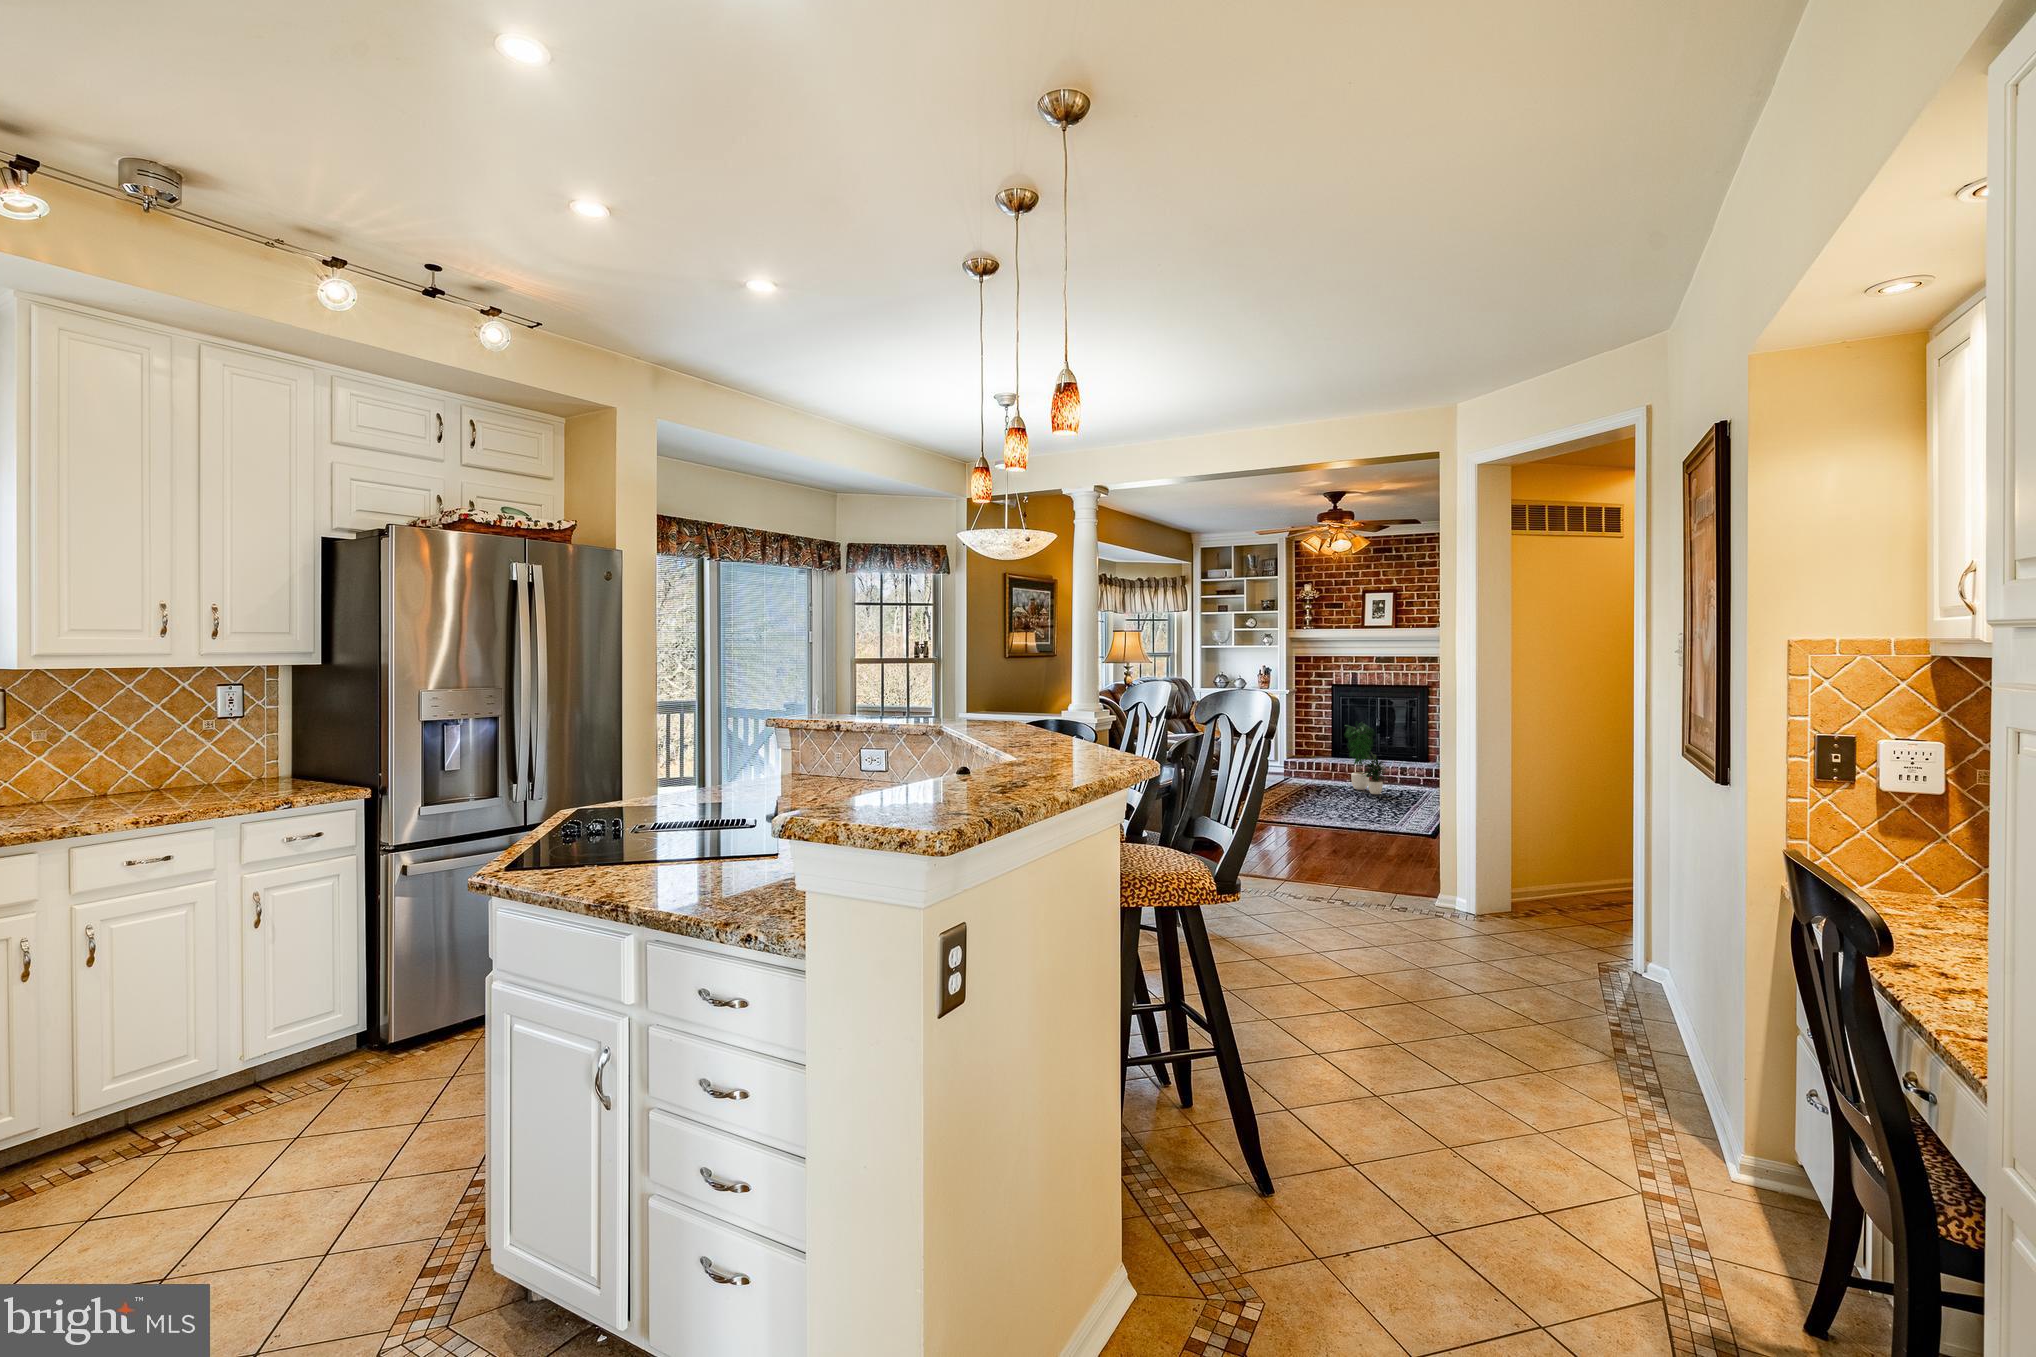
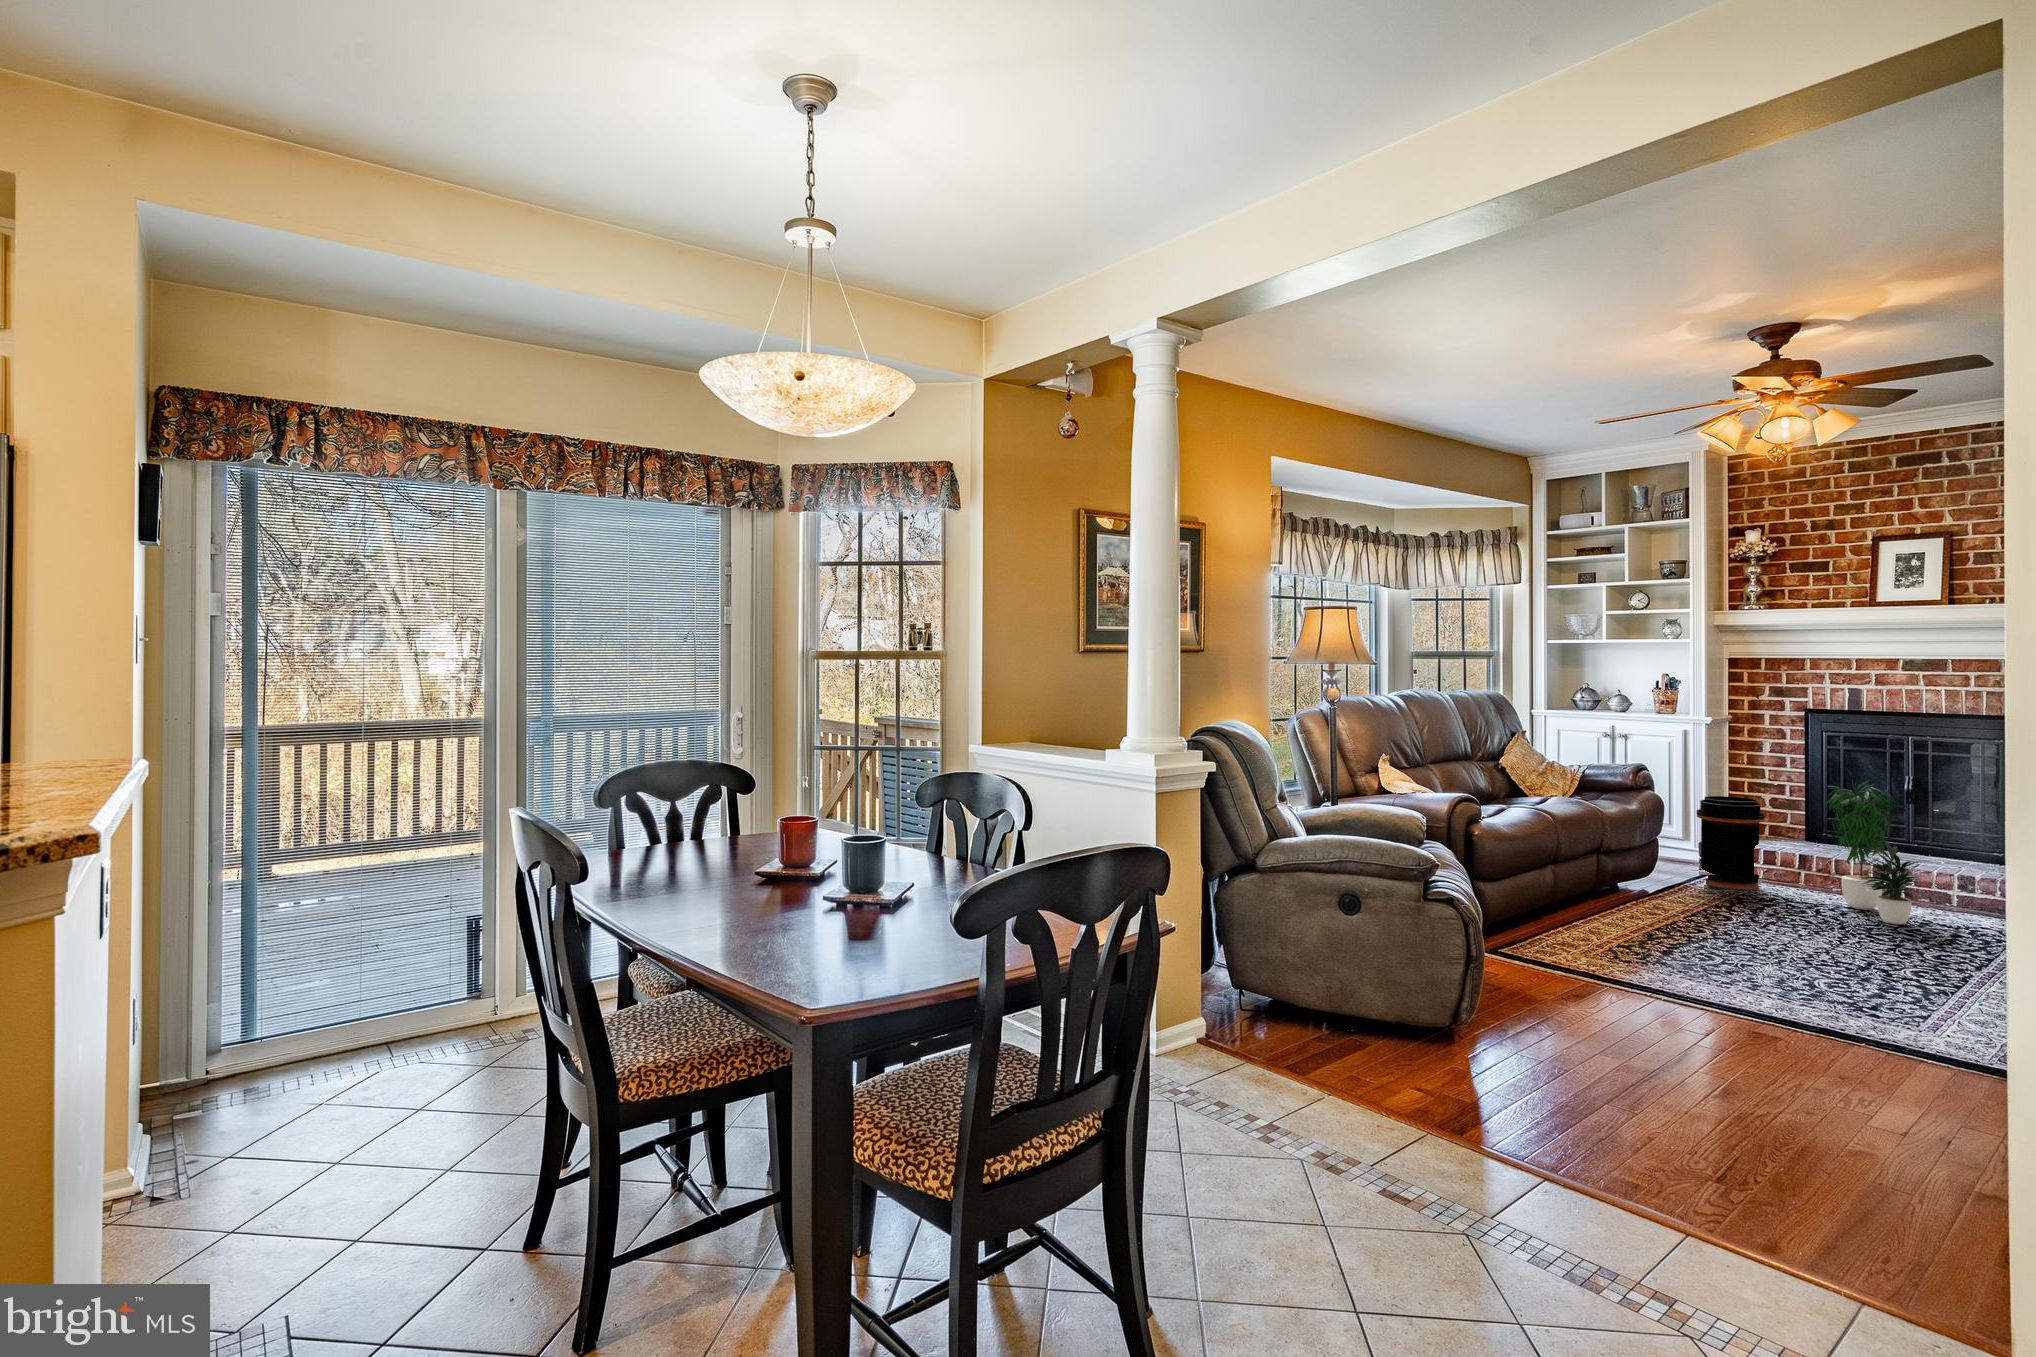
trash can: none [1282,735,1315,785] -> present [1697,796,1764,889]

